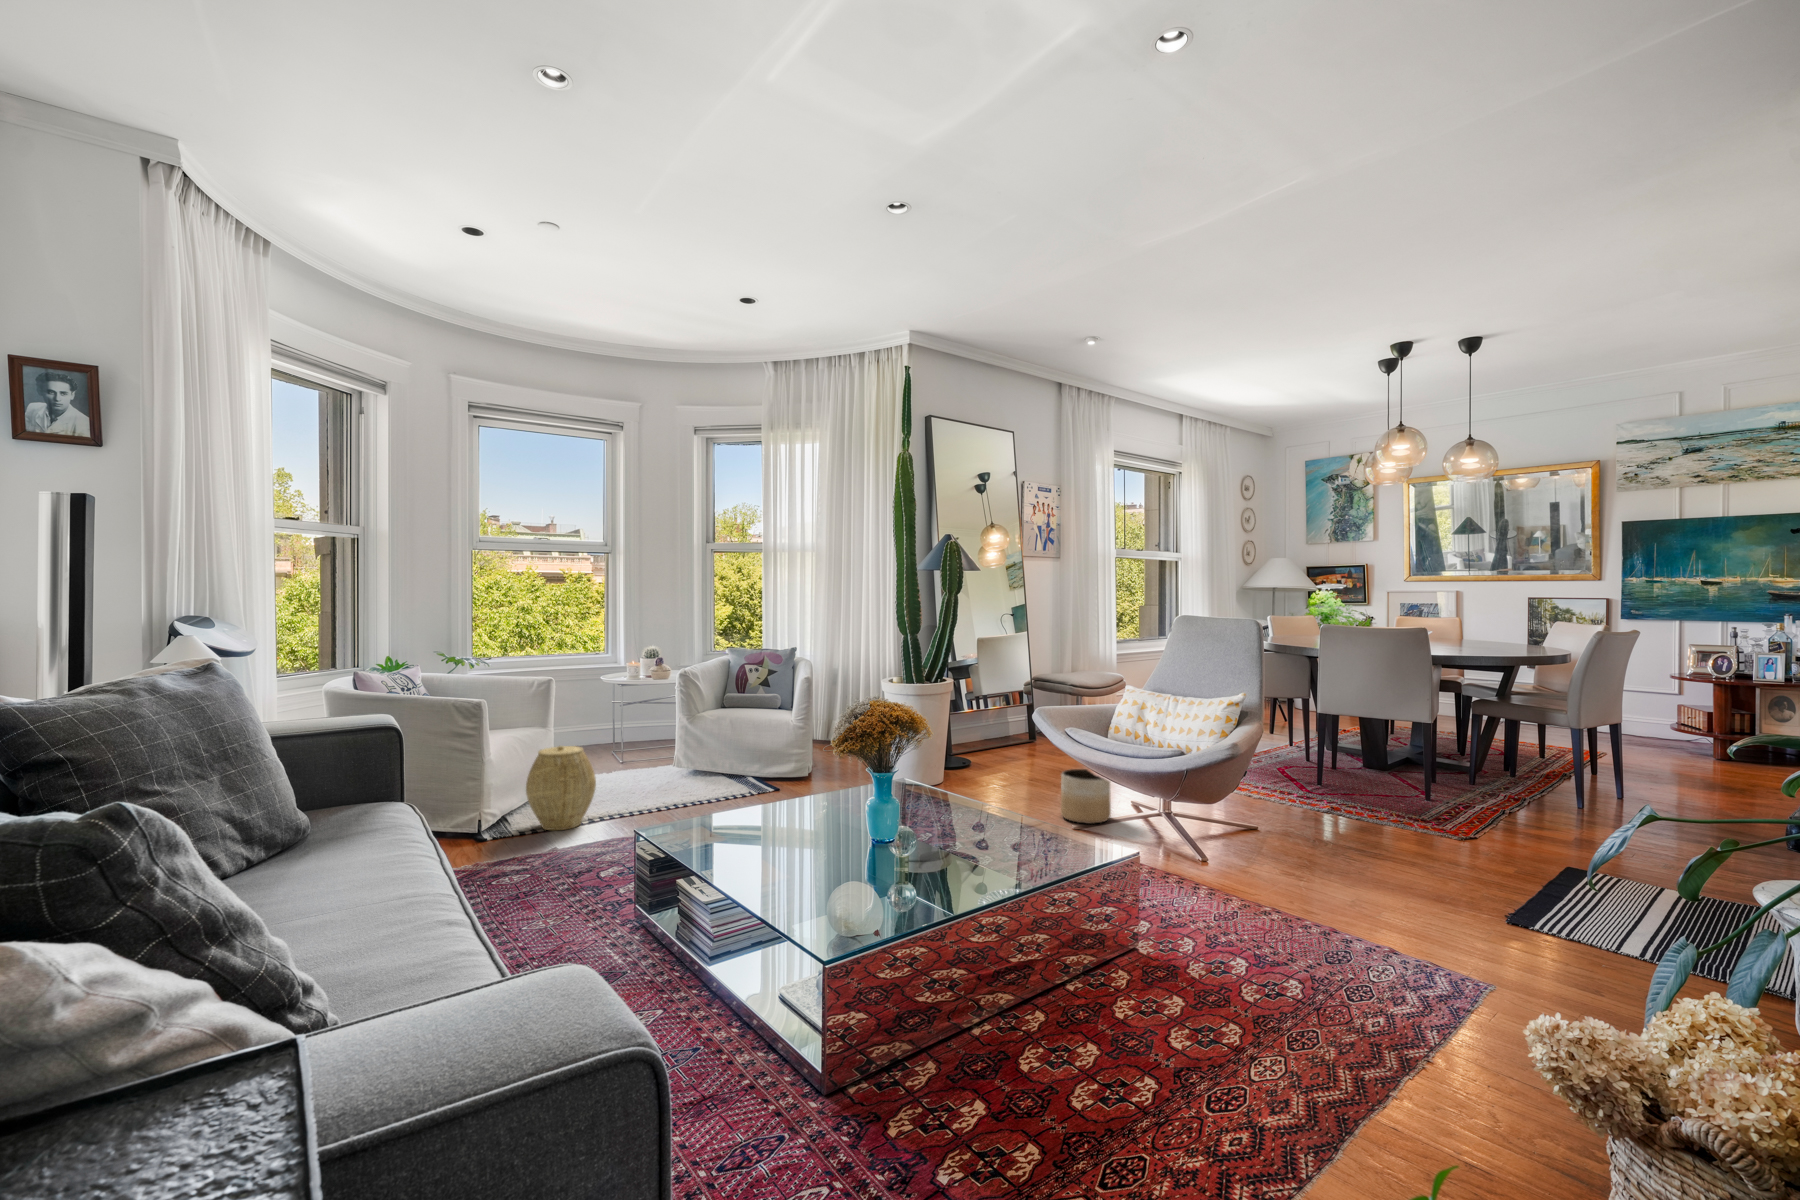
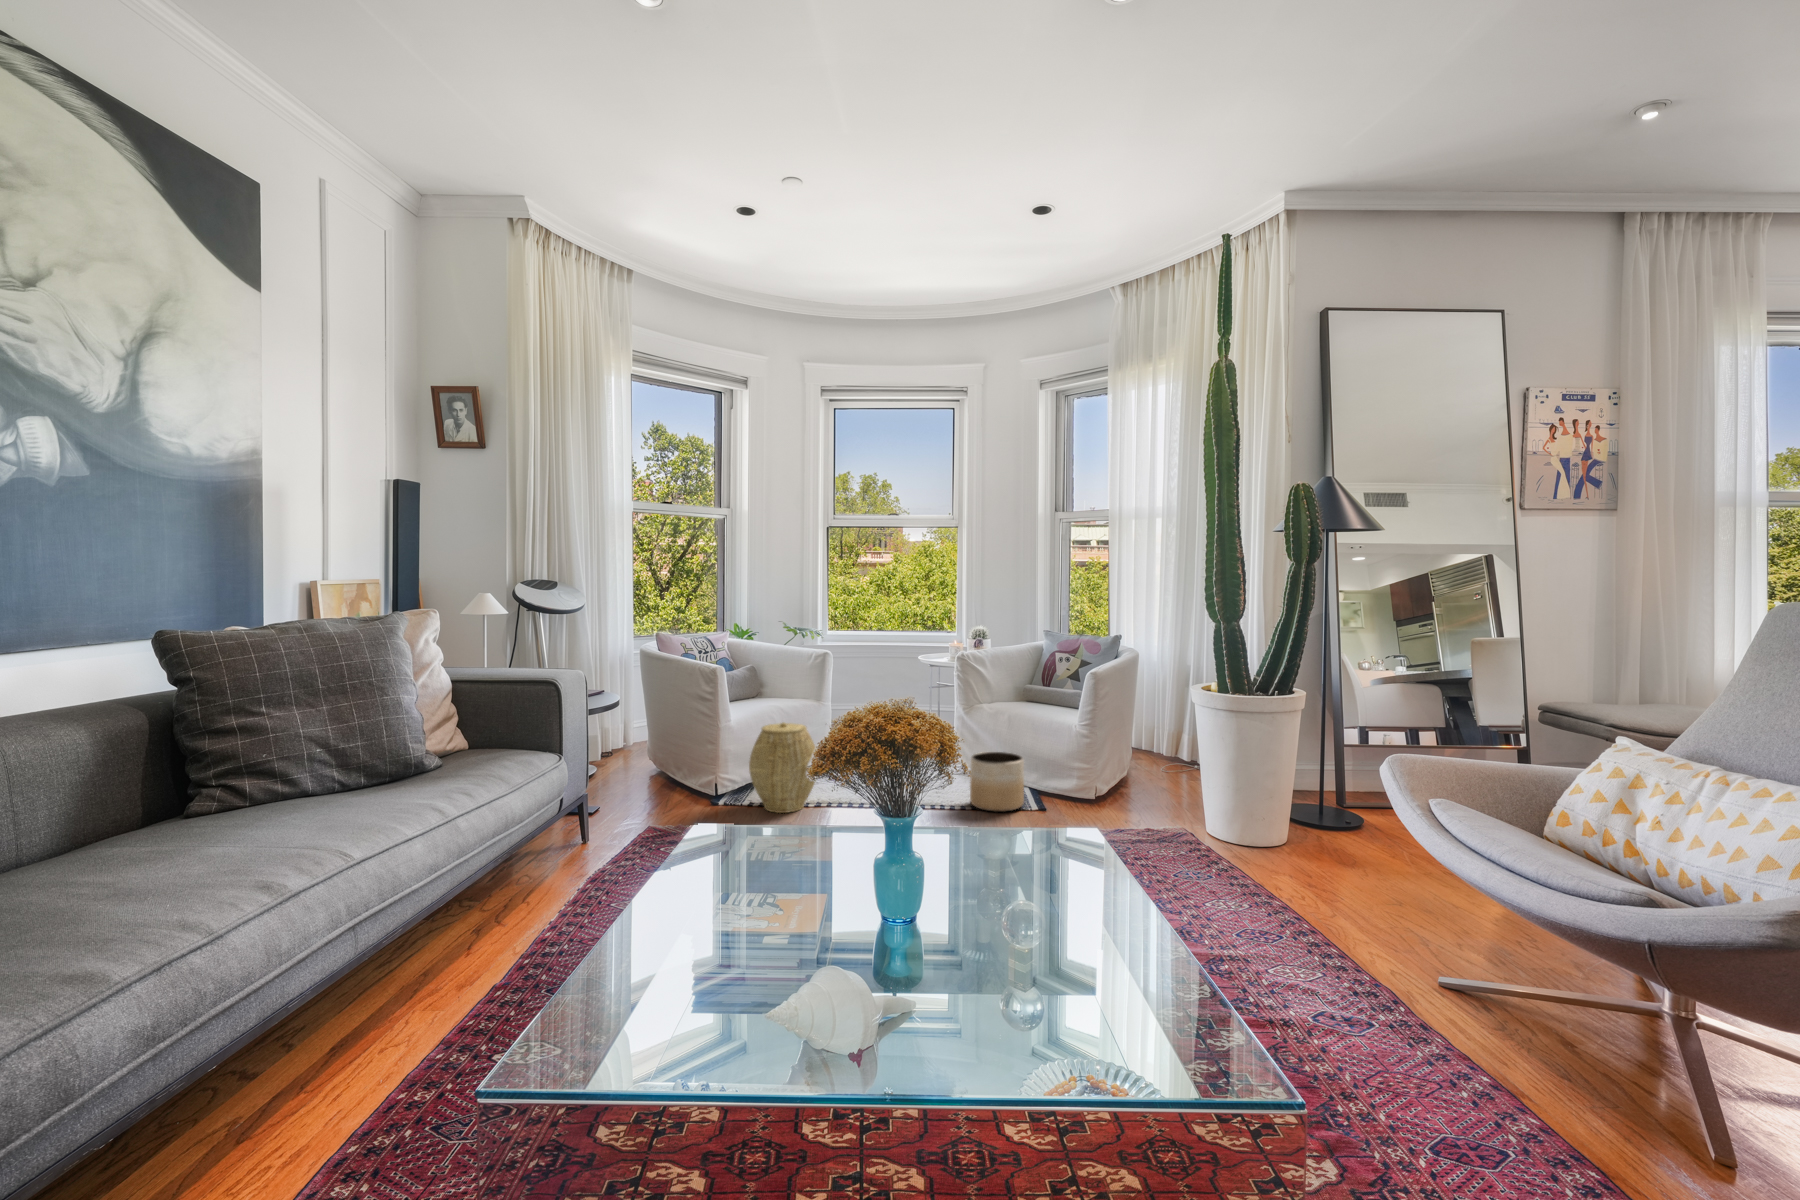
planter: present [1061,769,1111,824] -> present [970,752,1024,812]

